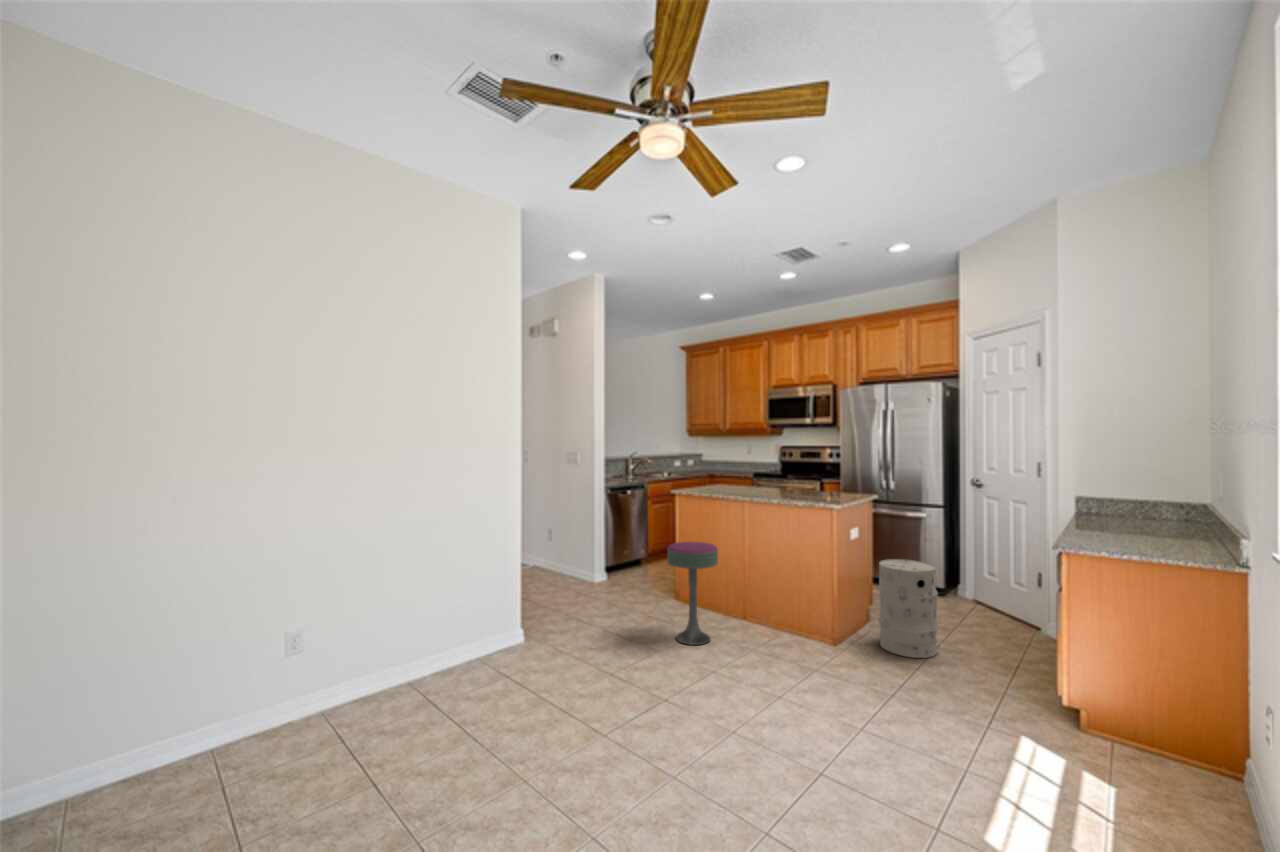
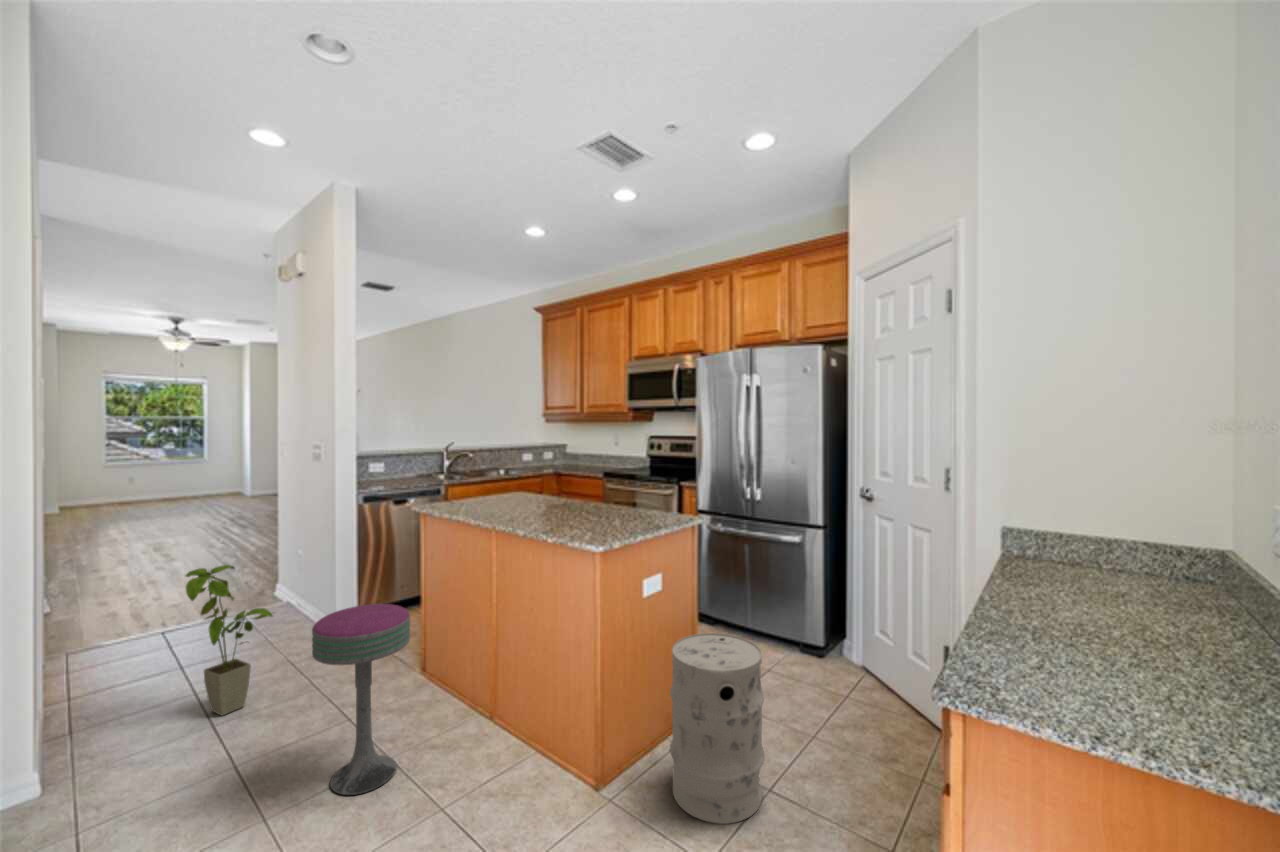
house plant: none [555,522,604,616] -> present [186,565,273,715]

